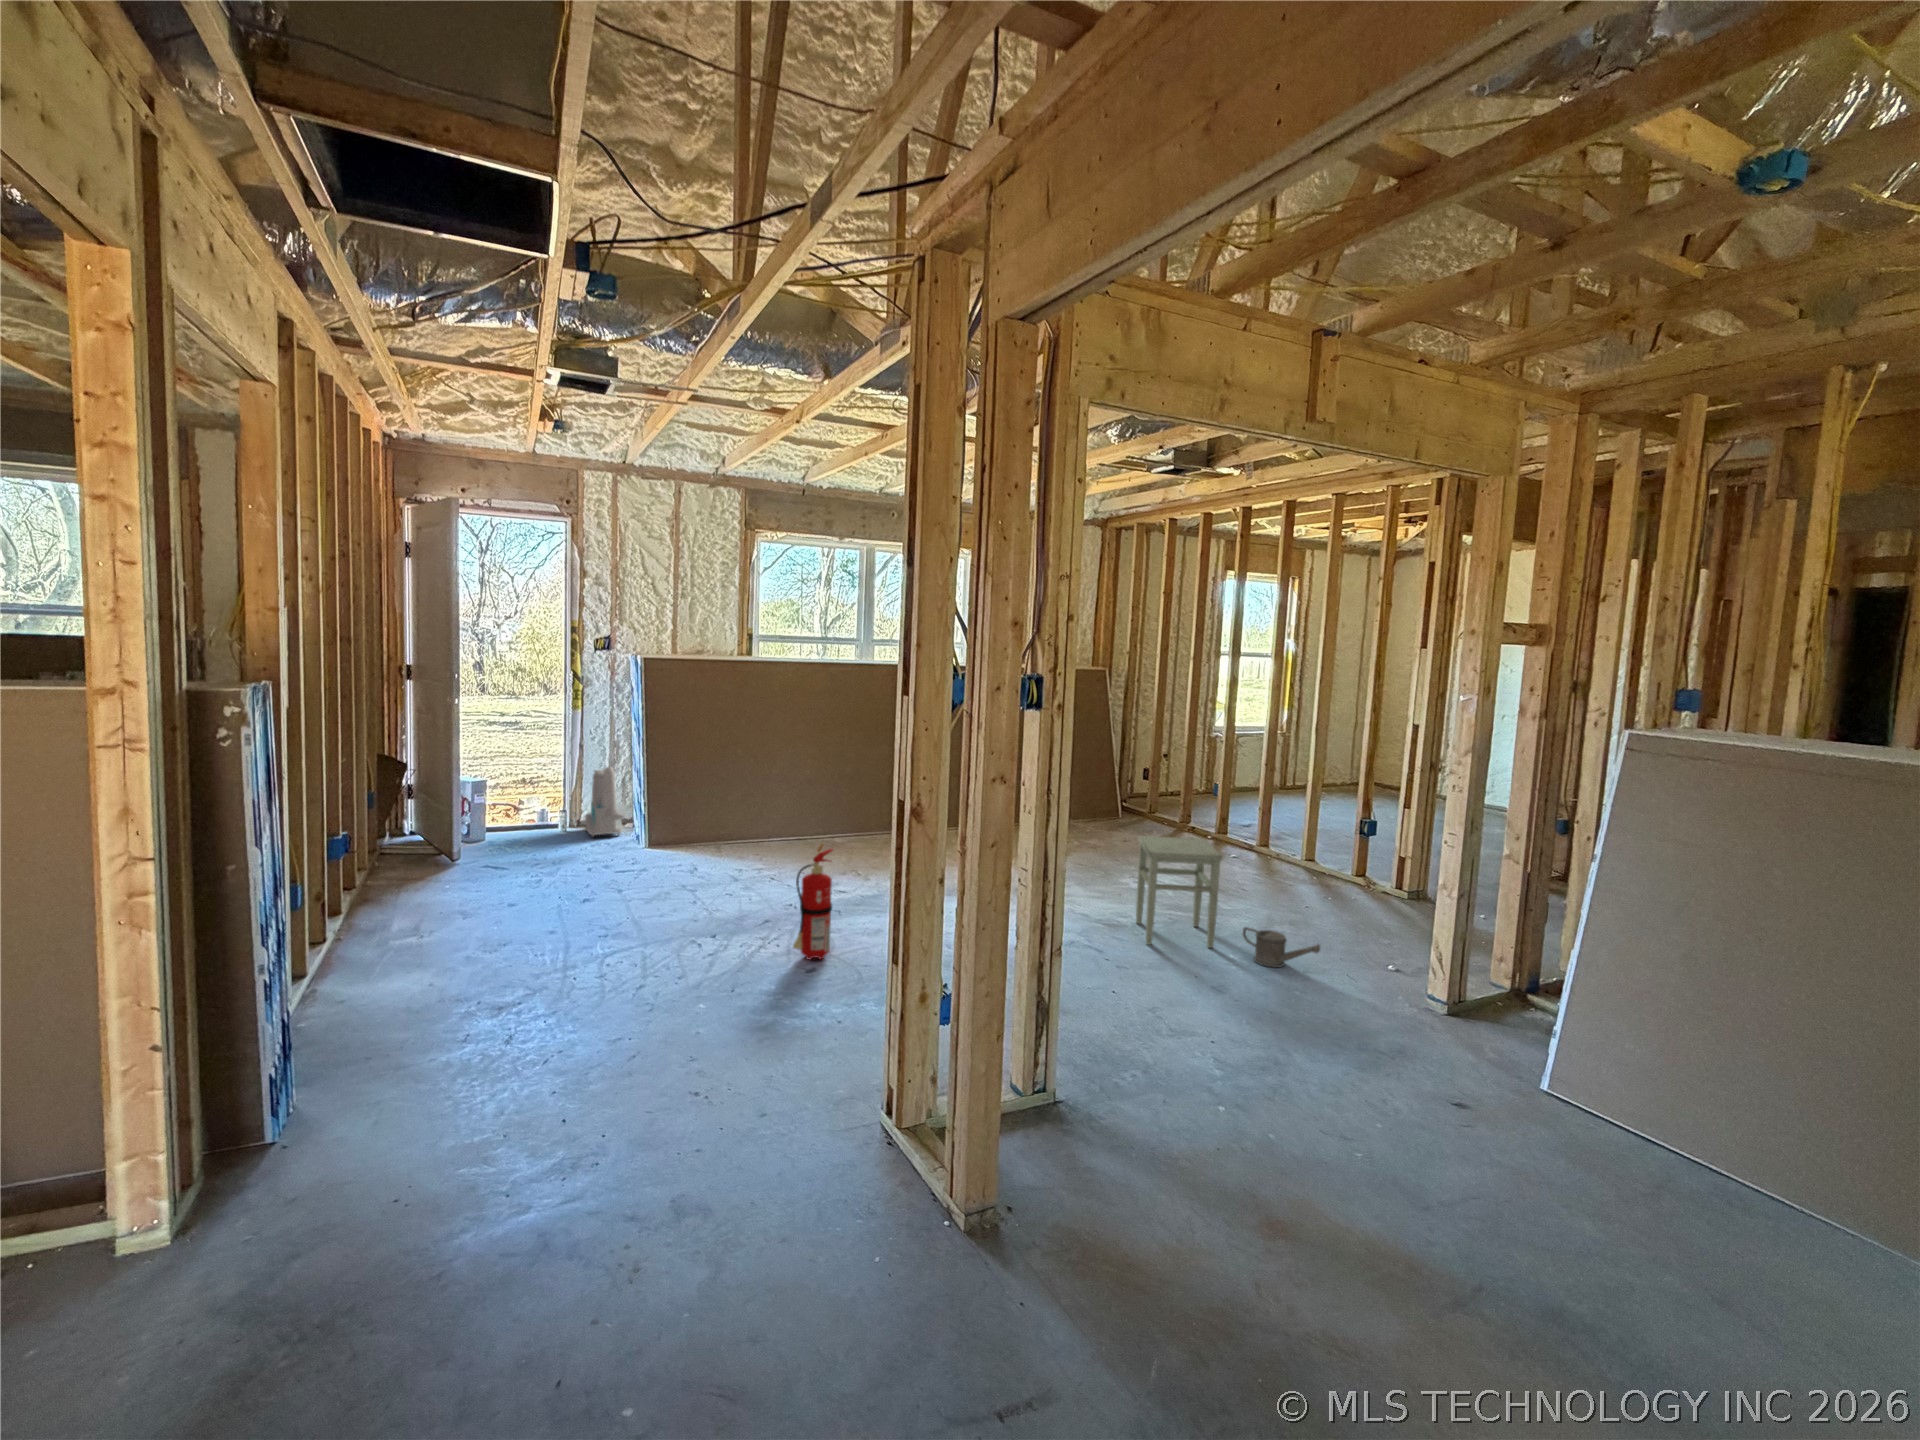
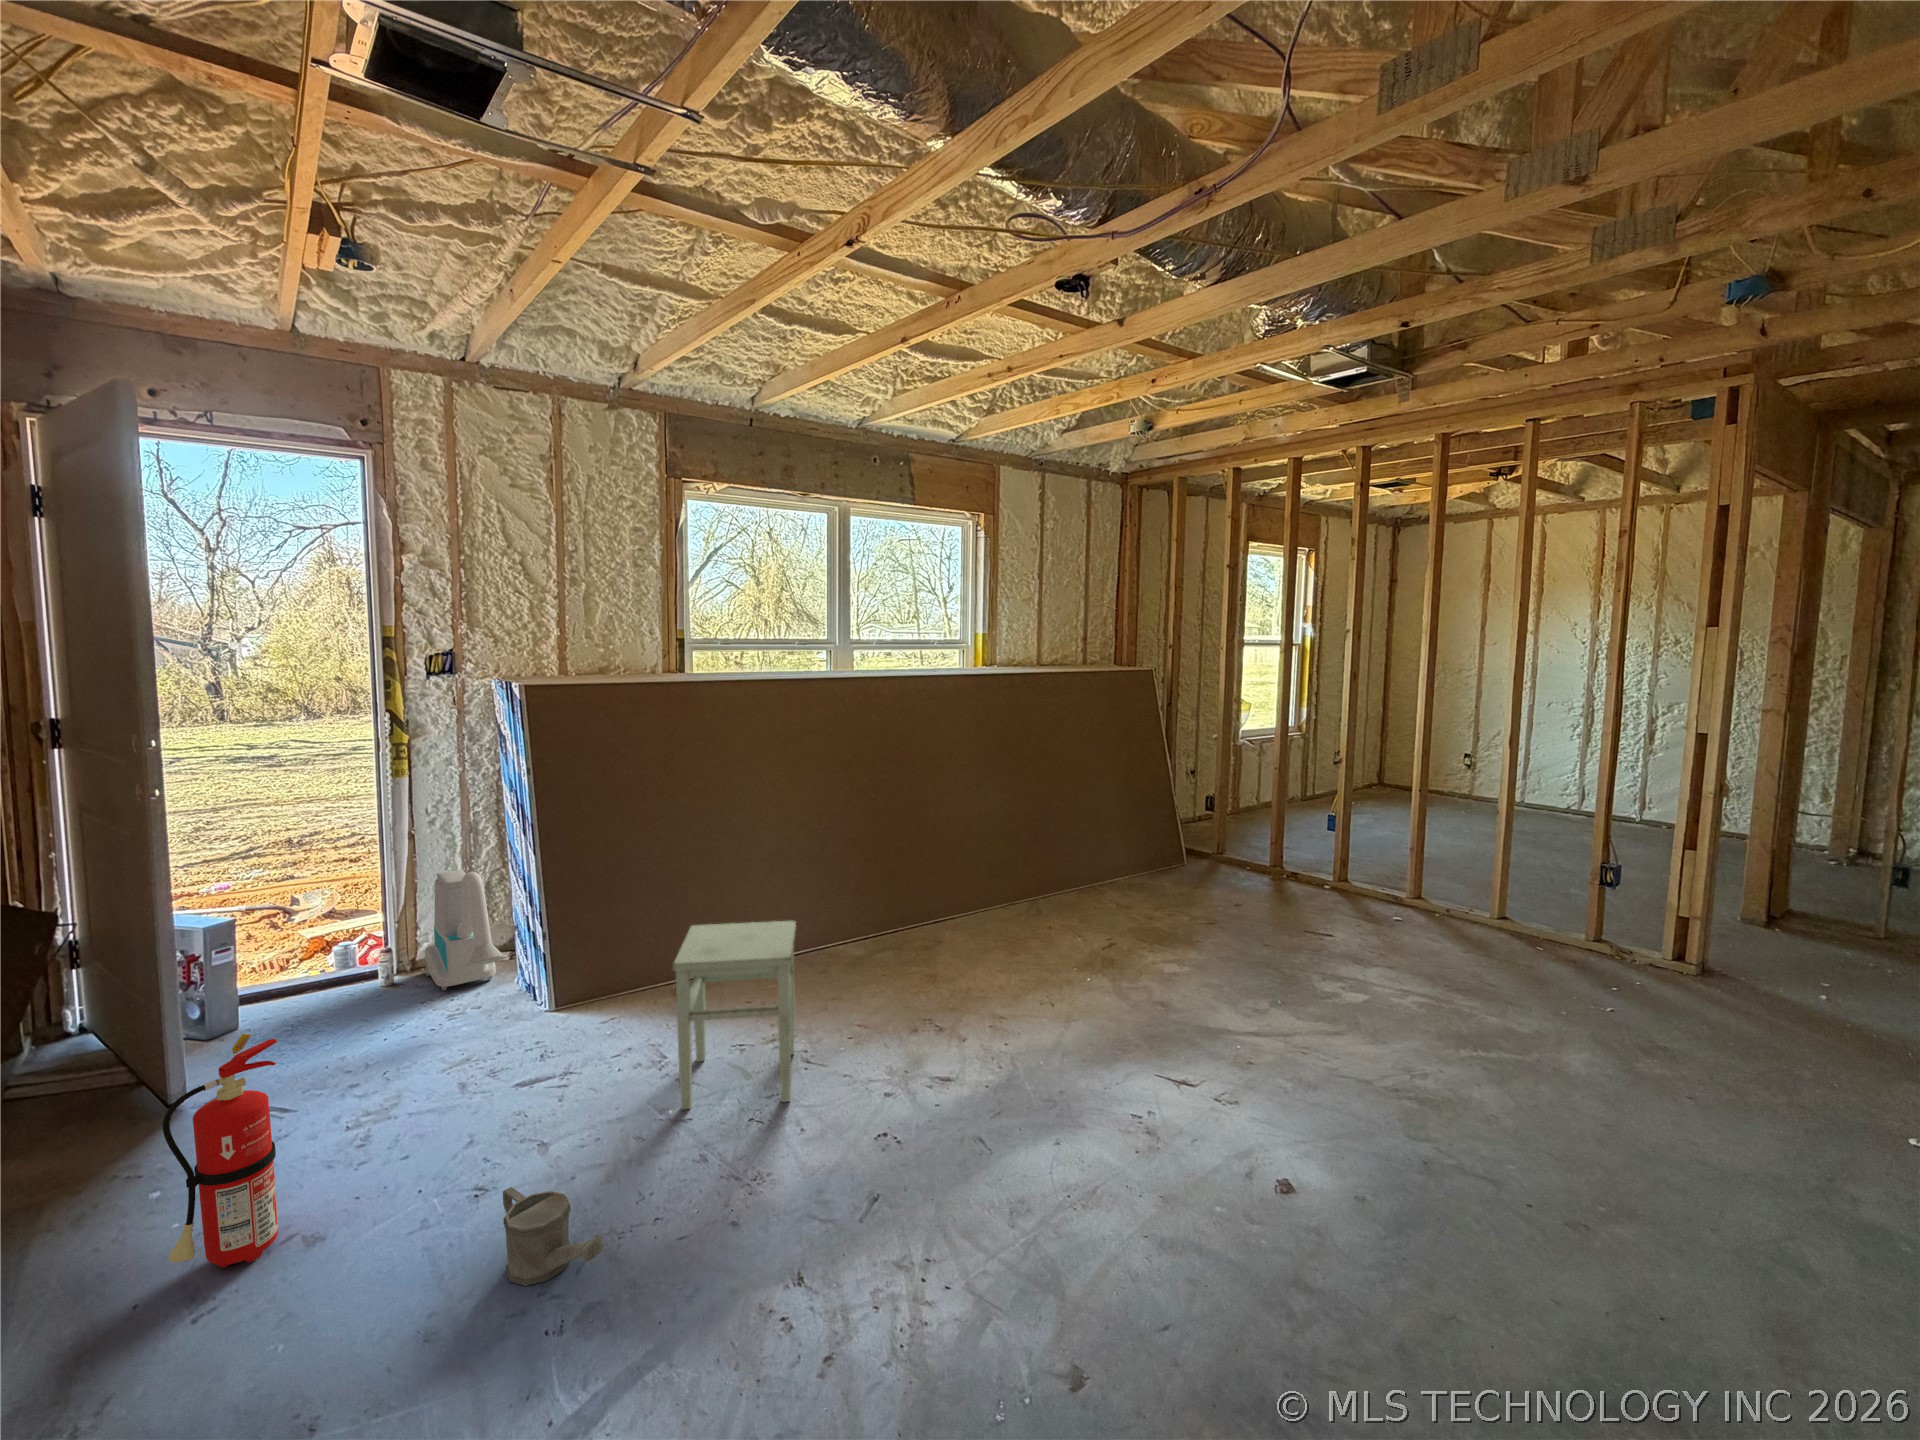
stool: present [1136,836,1222,948] -> present [673,921,796,1109]
fire extinguisher: present [793,844,833,960] -> present [163,1034,278,1268]
watering can: present [1243,927,1320,968] -> present [503,1187,603,1286]

